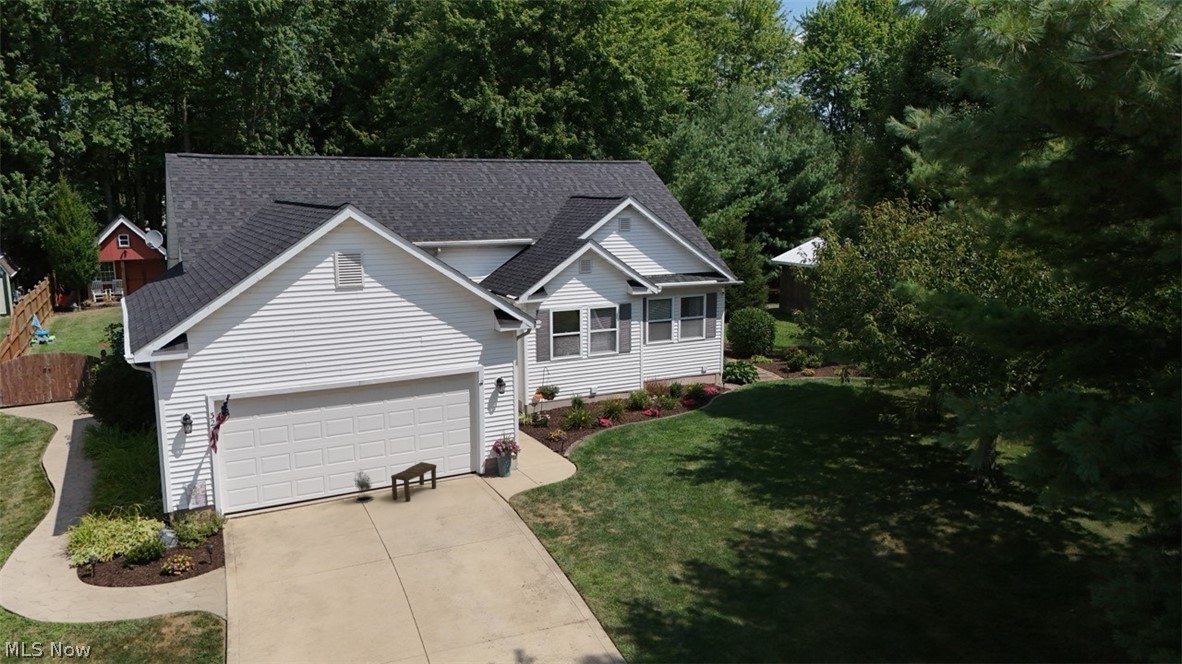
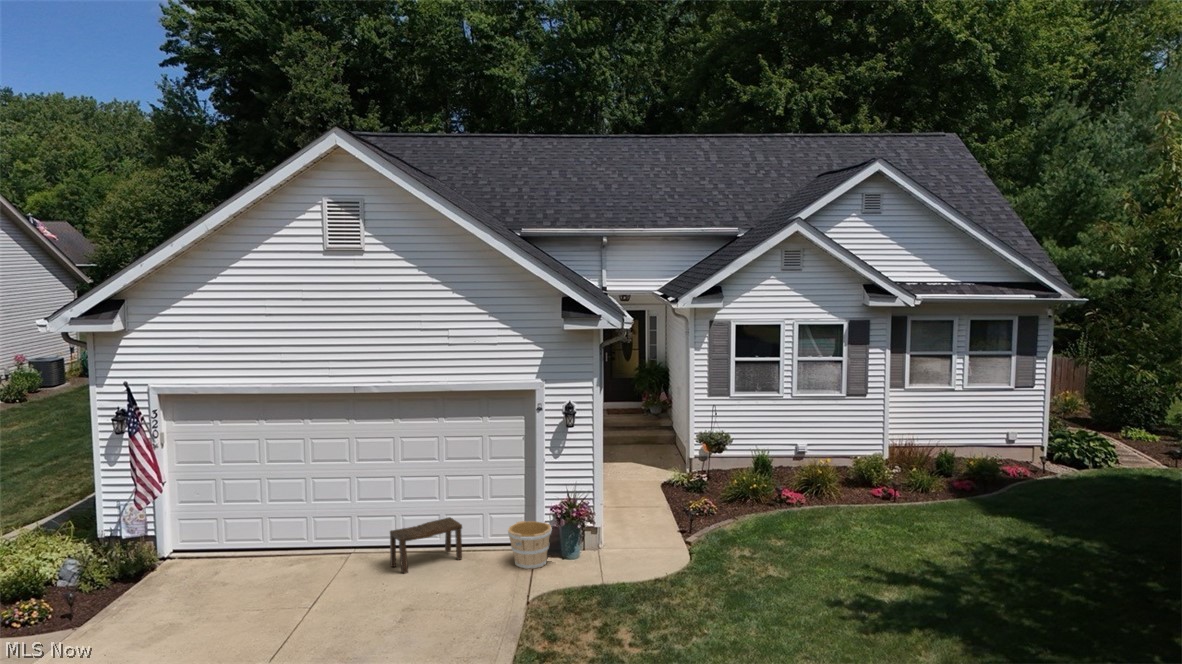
wooden bucket: none [468,456,497,487] -> present [508,521,552,569]
potted tree: present [355,472,373,503] -> none [341,514,372,565]

